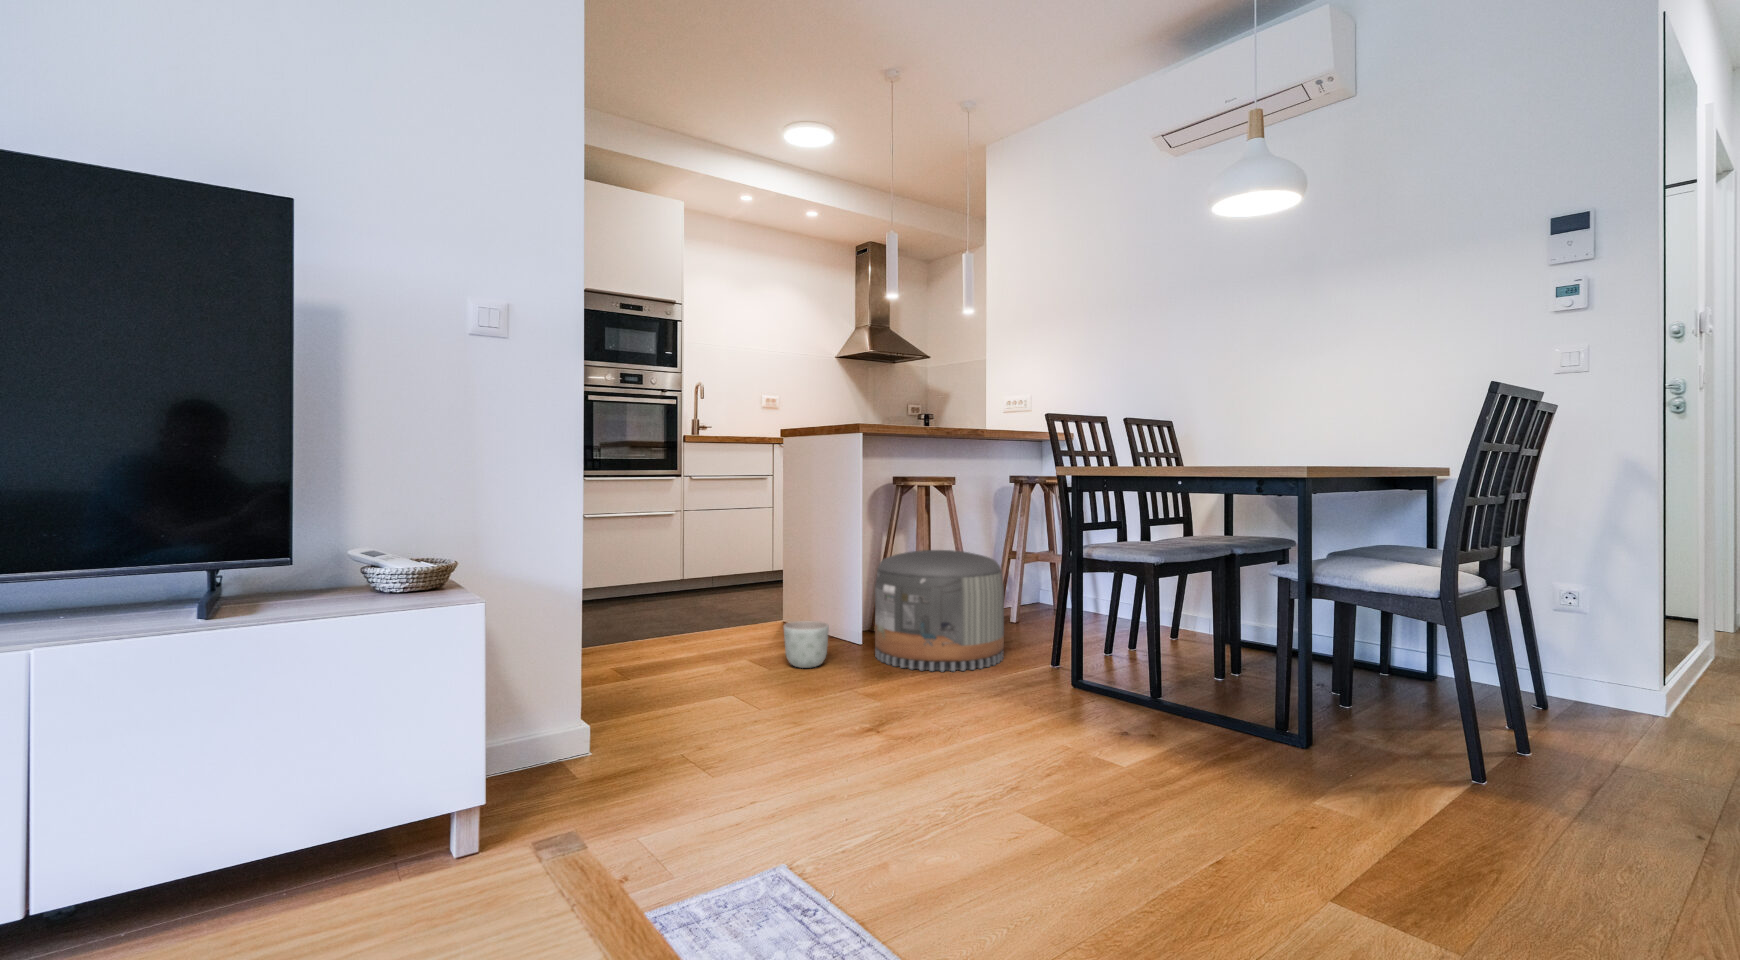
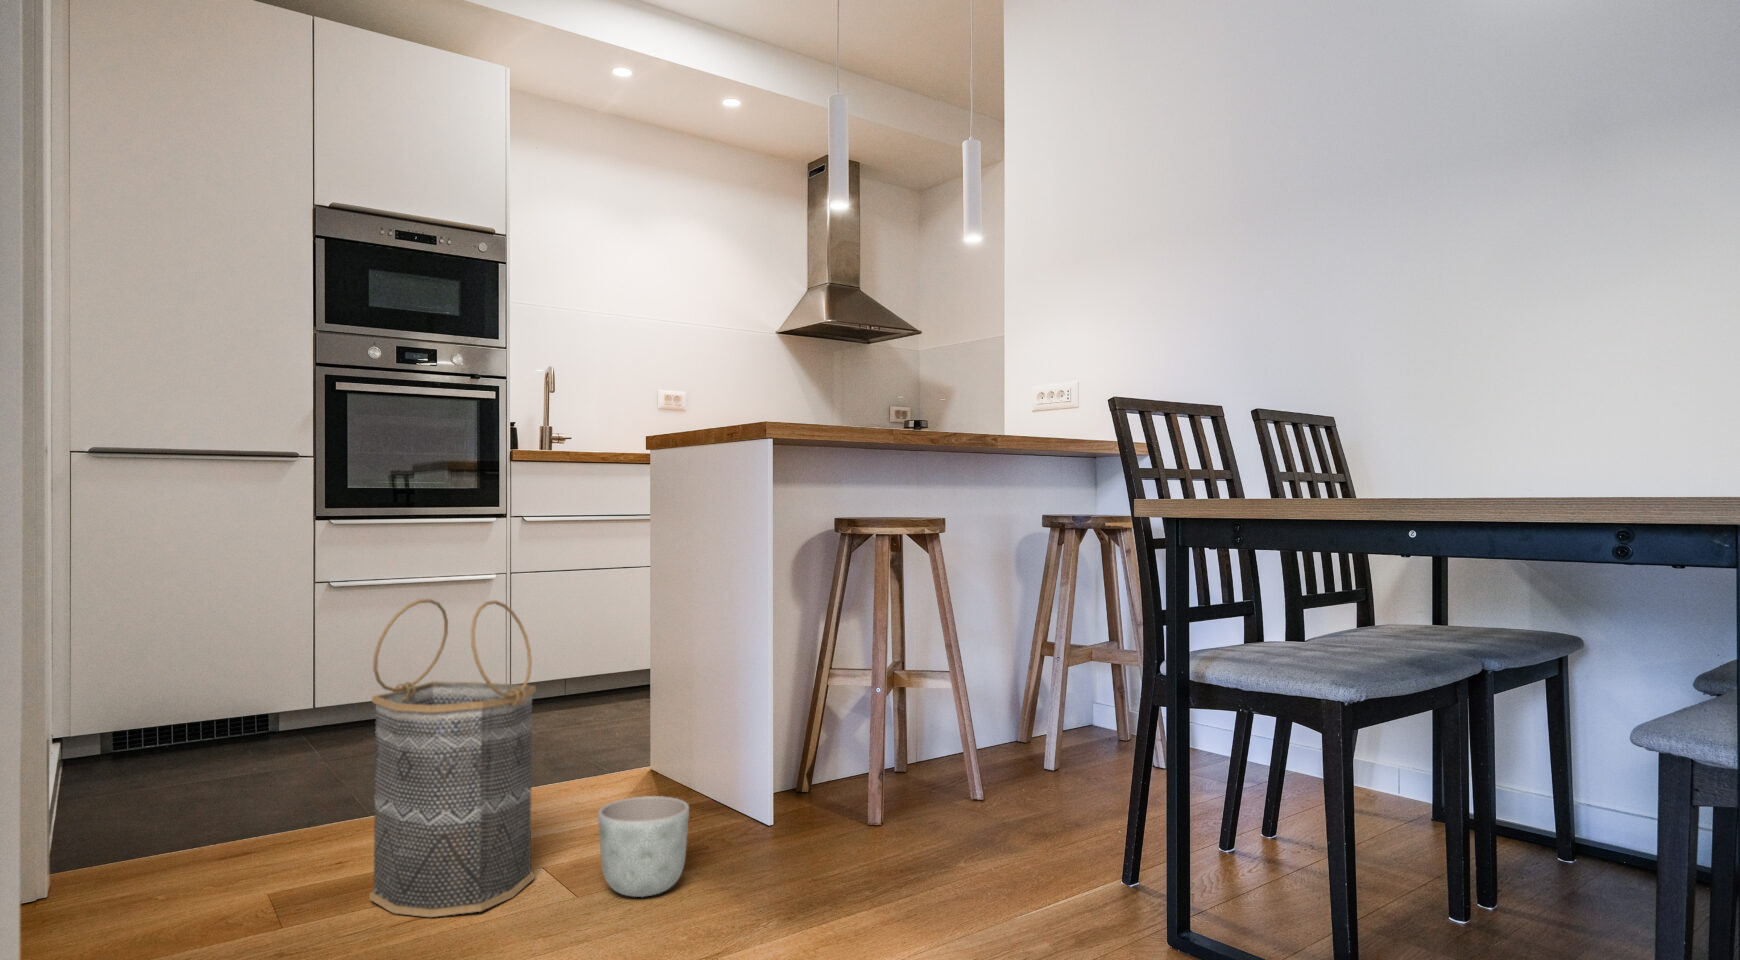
basket: none [671,519,749,675] -> present [369,599,536,917]
pouf: present [875,550,1004,671] -> none [784,656,1032,907]

